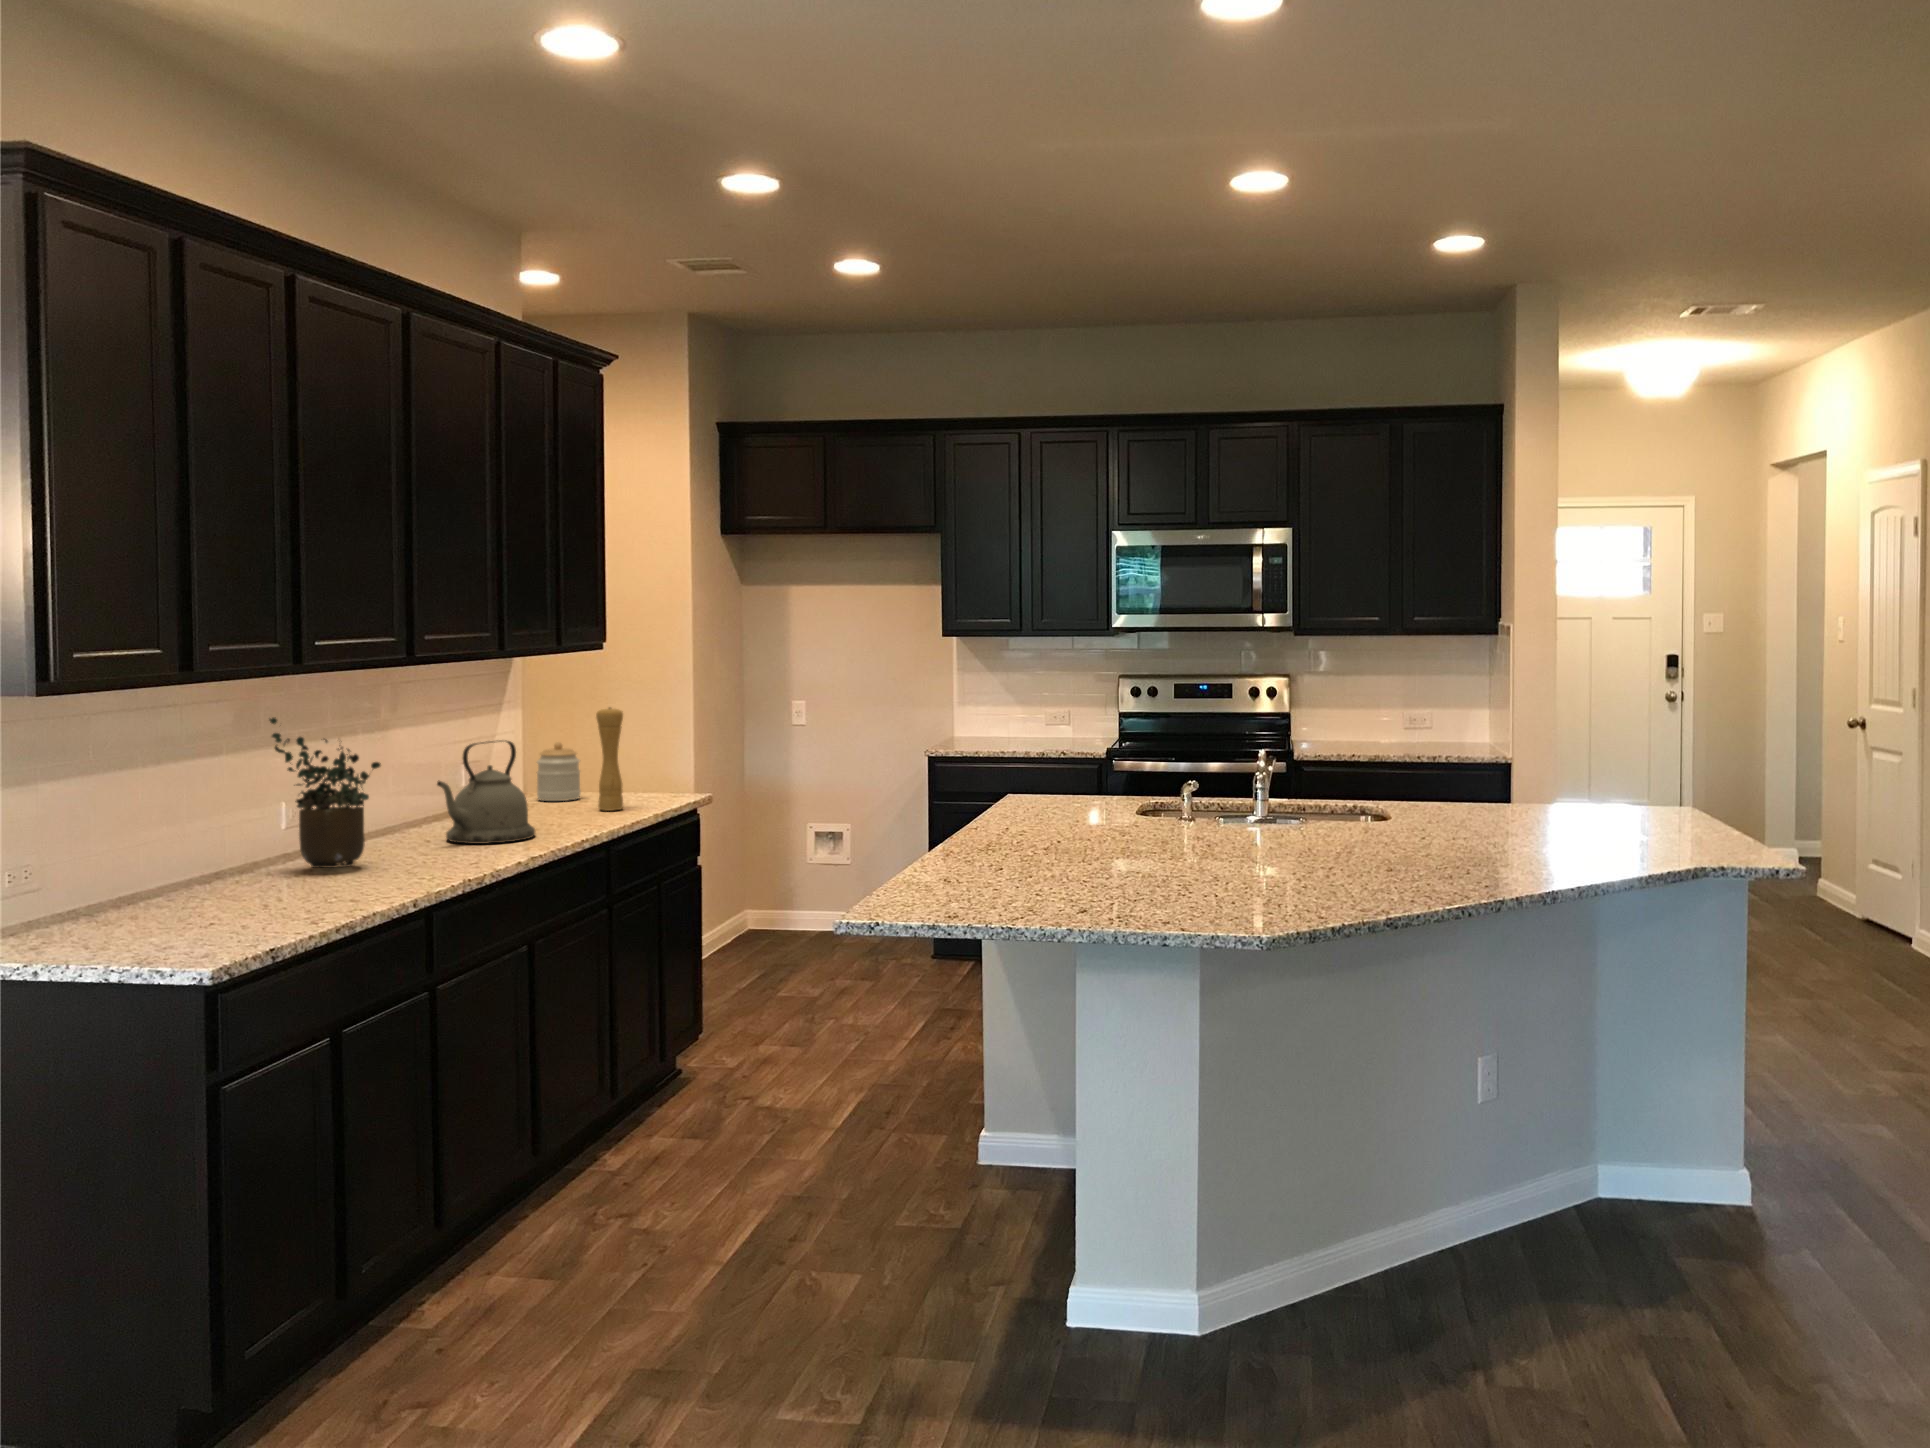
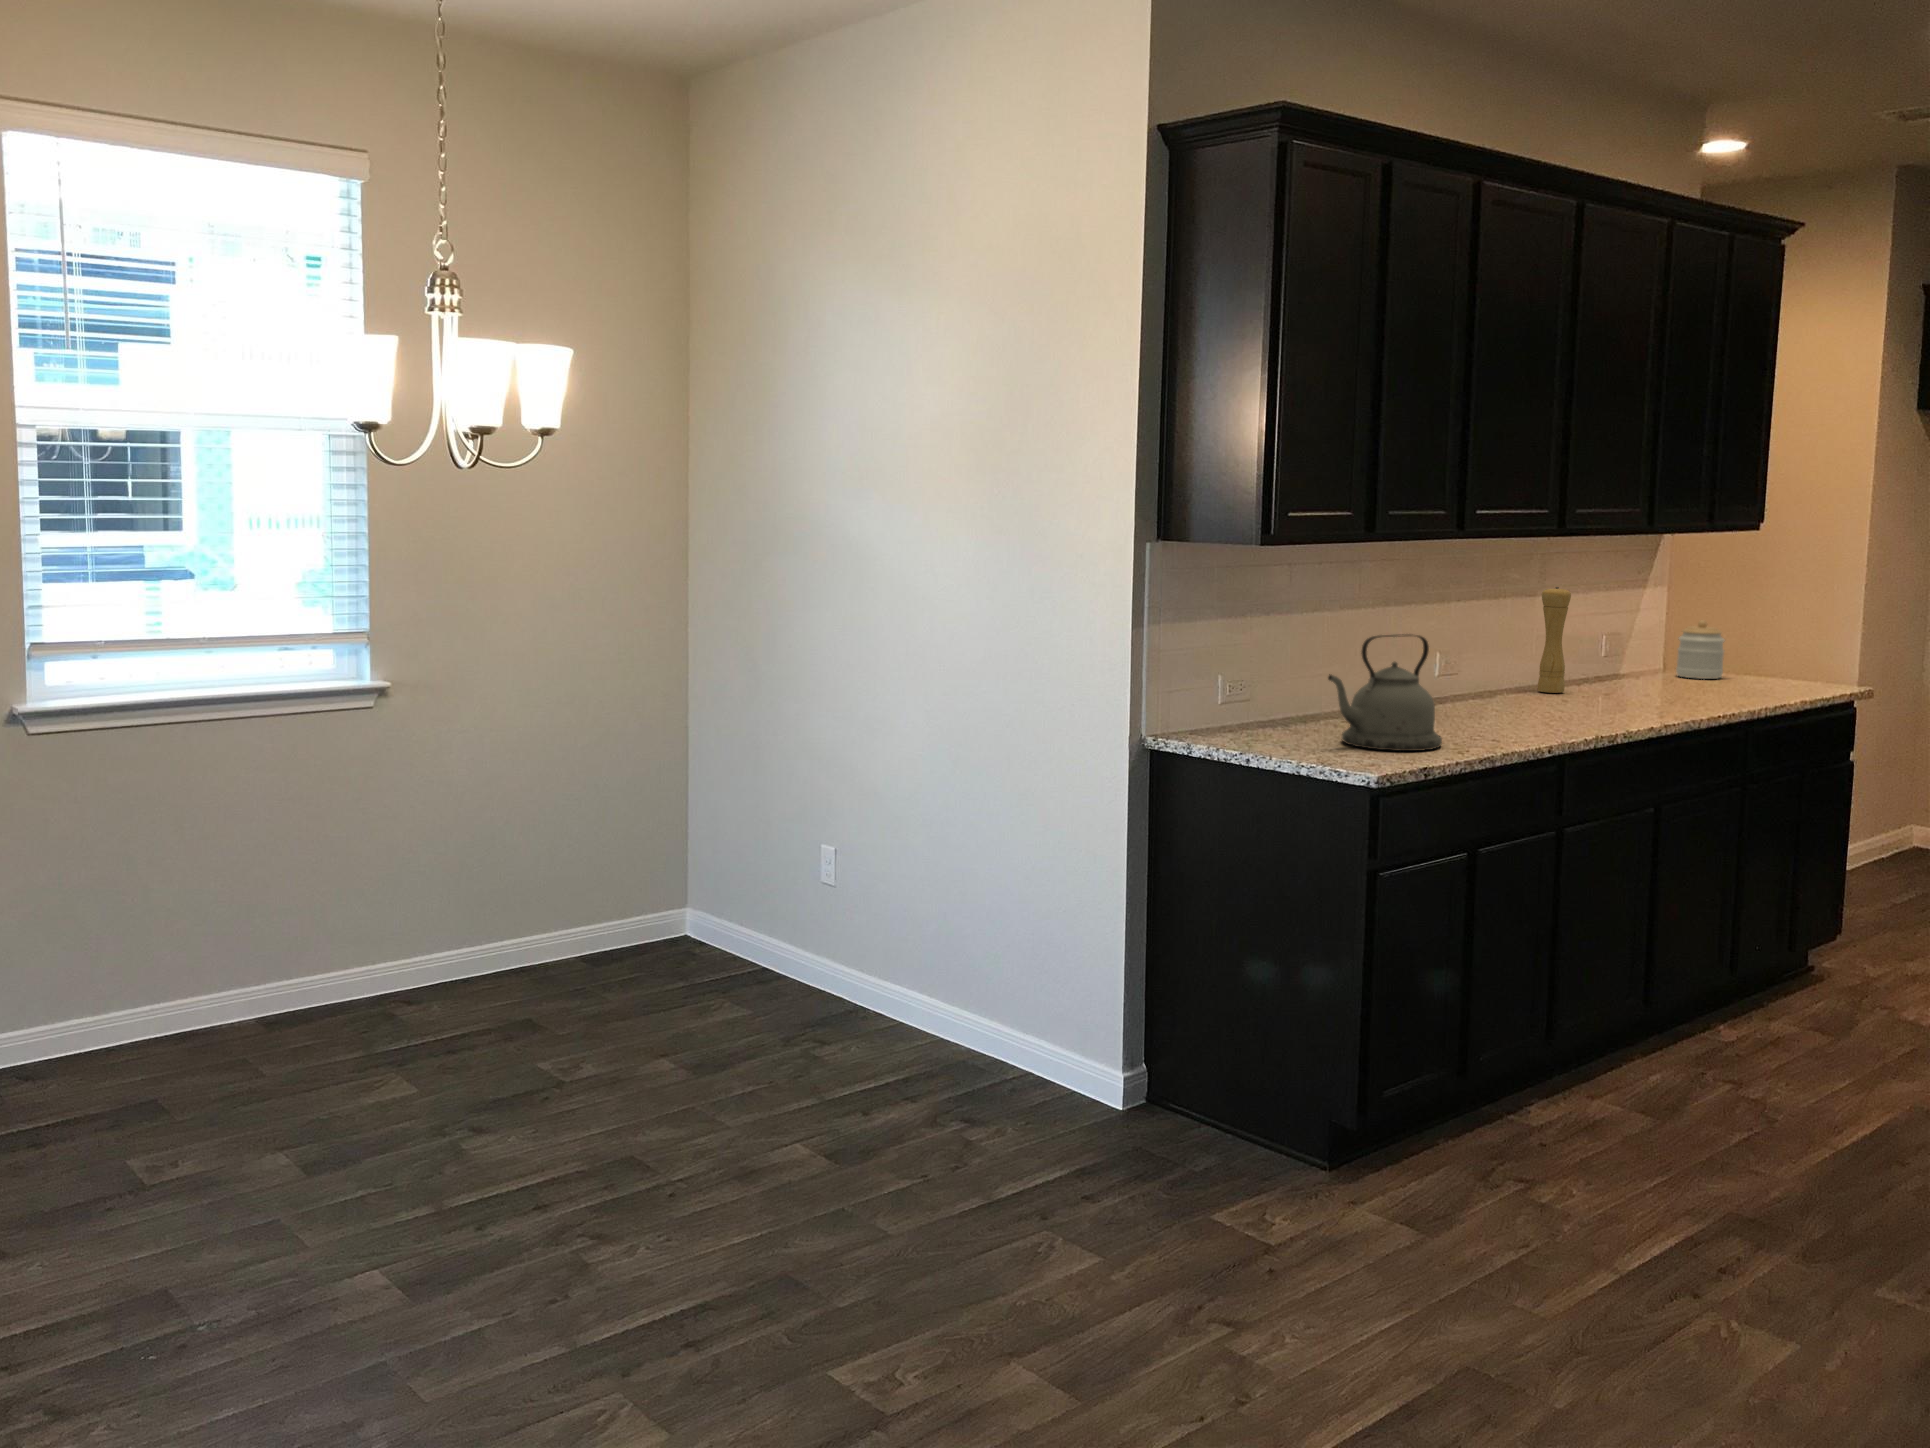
pepper mill: present [596,707,623,811] -> present [1538,587,1571,693]
potted plant: present [269,718,381,868] -> none [1433,577,1527,714]
kettle: present [437,740,535,844] -> present [1328,634,1442,751]

